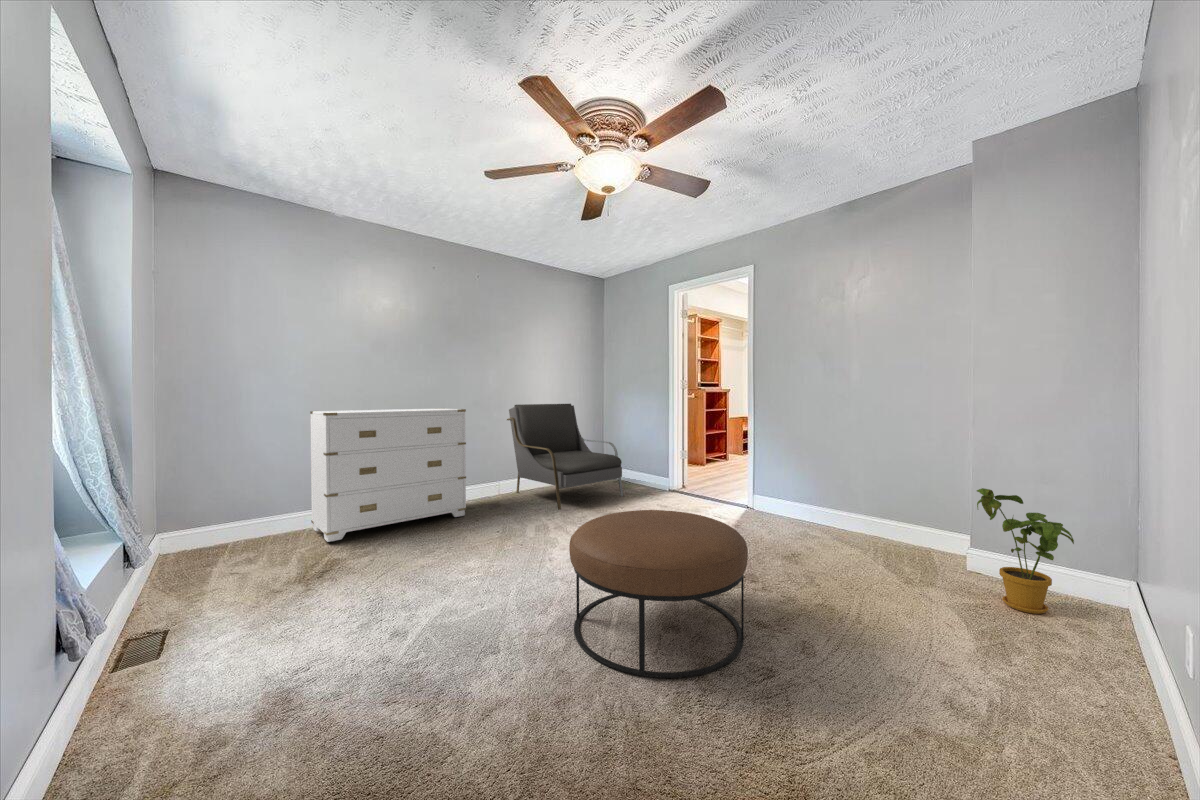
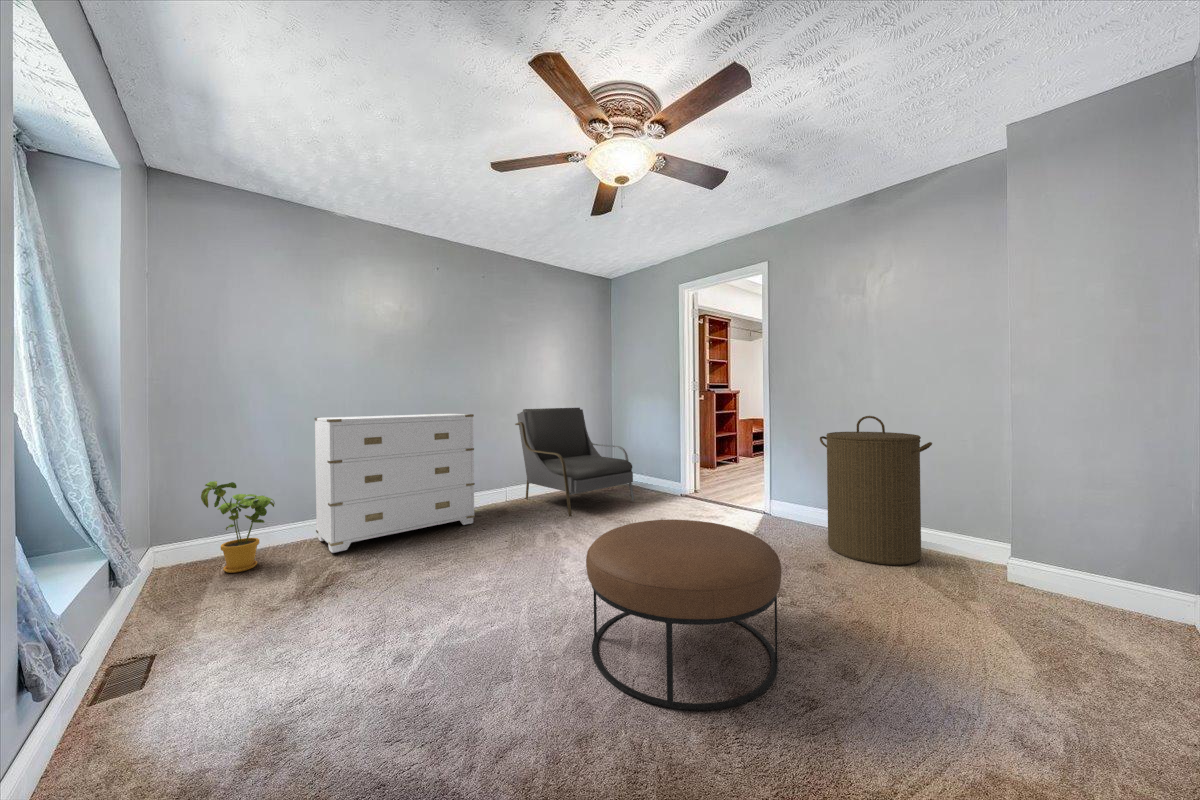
laundry hamper: none [800,414,904,556] -> present [820,416,932,565]
house plant: present [977,488,1074,614] -> present [201,481,275,573]

